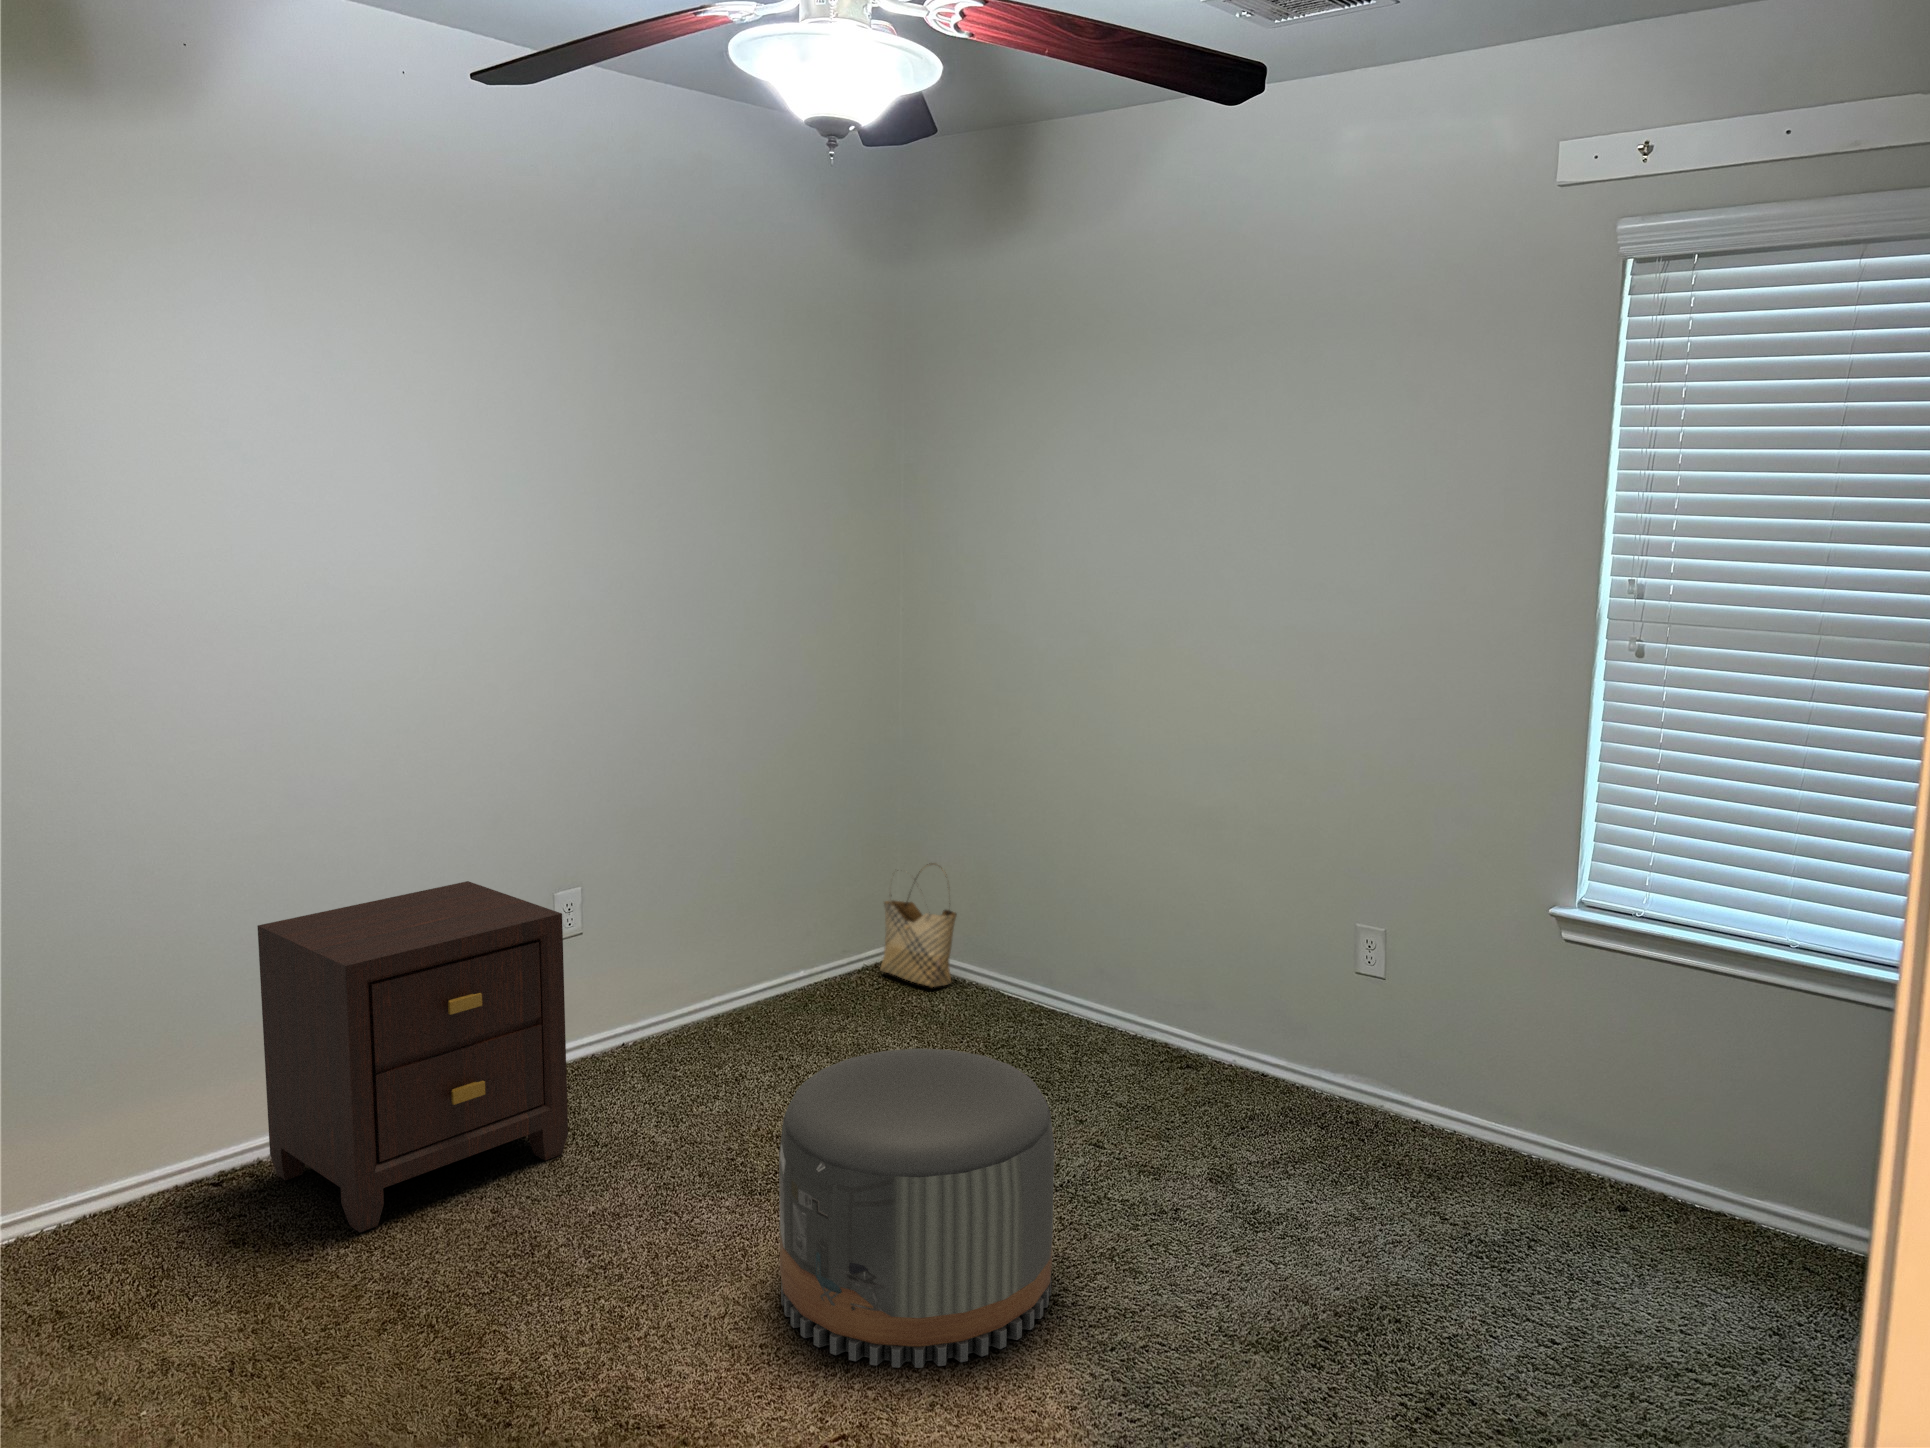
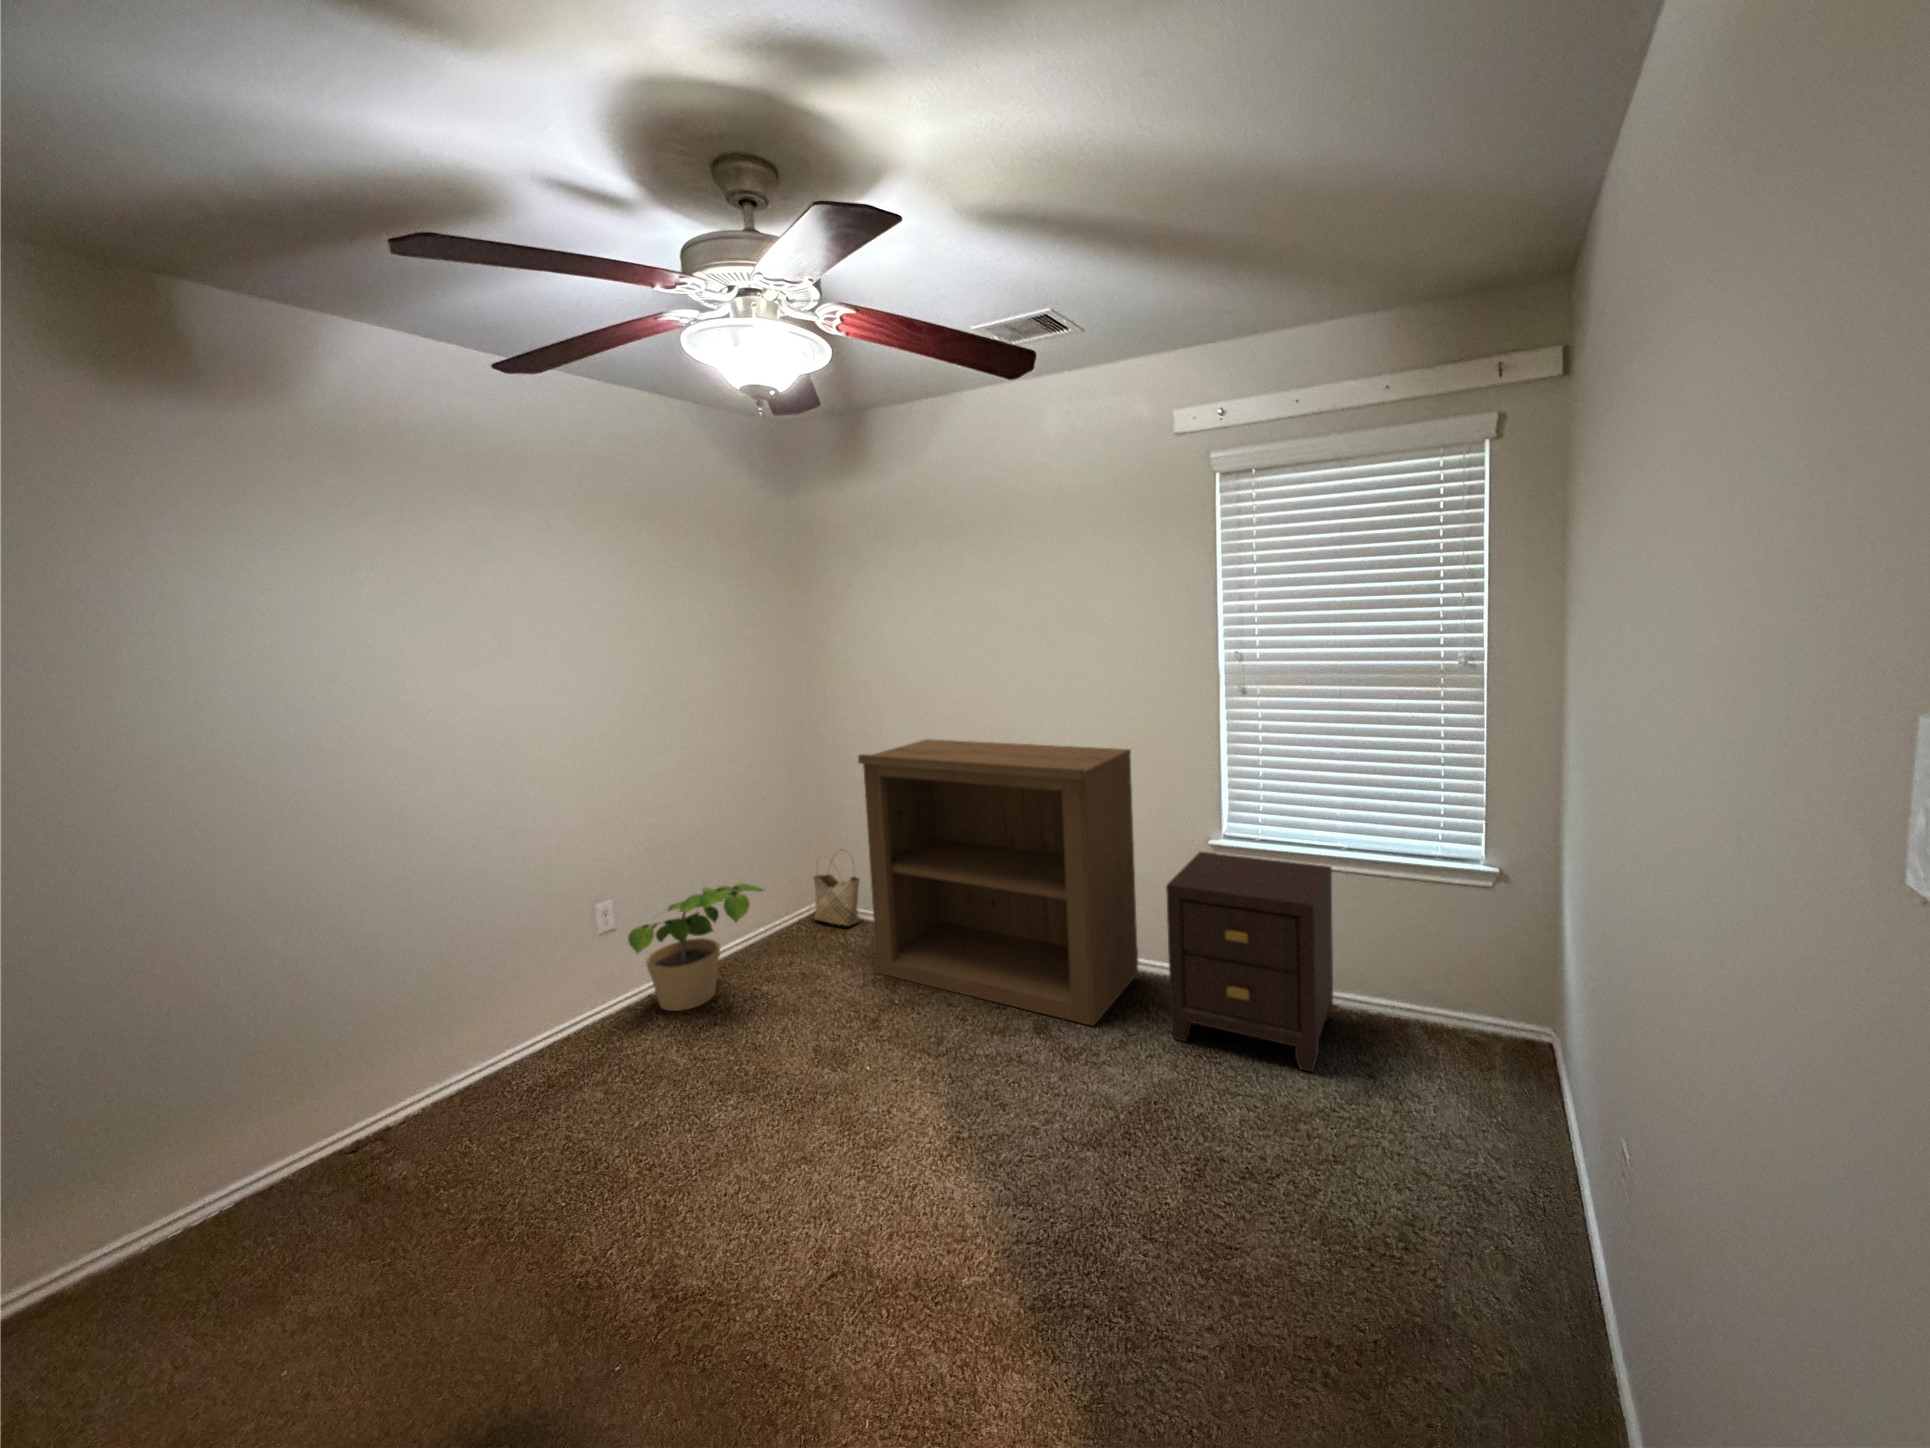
bookshelf: none [963,693,1421,1187] -> present [858,739,1138,1025]
nightstand: present [257,881,568,1232] -> present [1166,852,1333,1072]
potted plant: none [600,887,804,1070] -> present [628,883,763,1011]
pouf: present [779,1048,1054,1368] -> none [768,981,955,1211]

